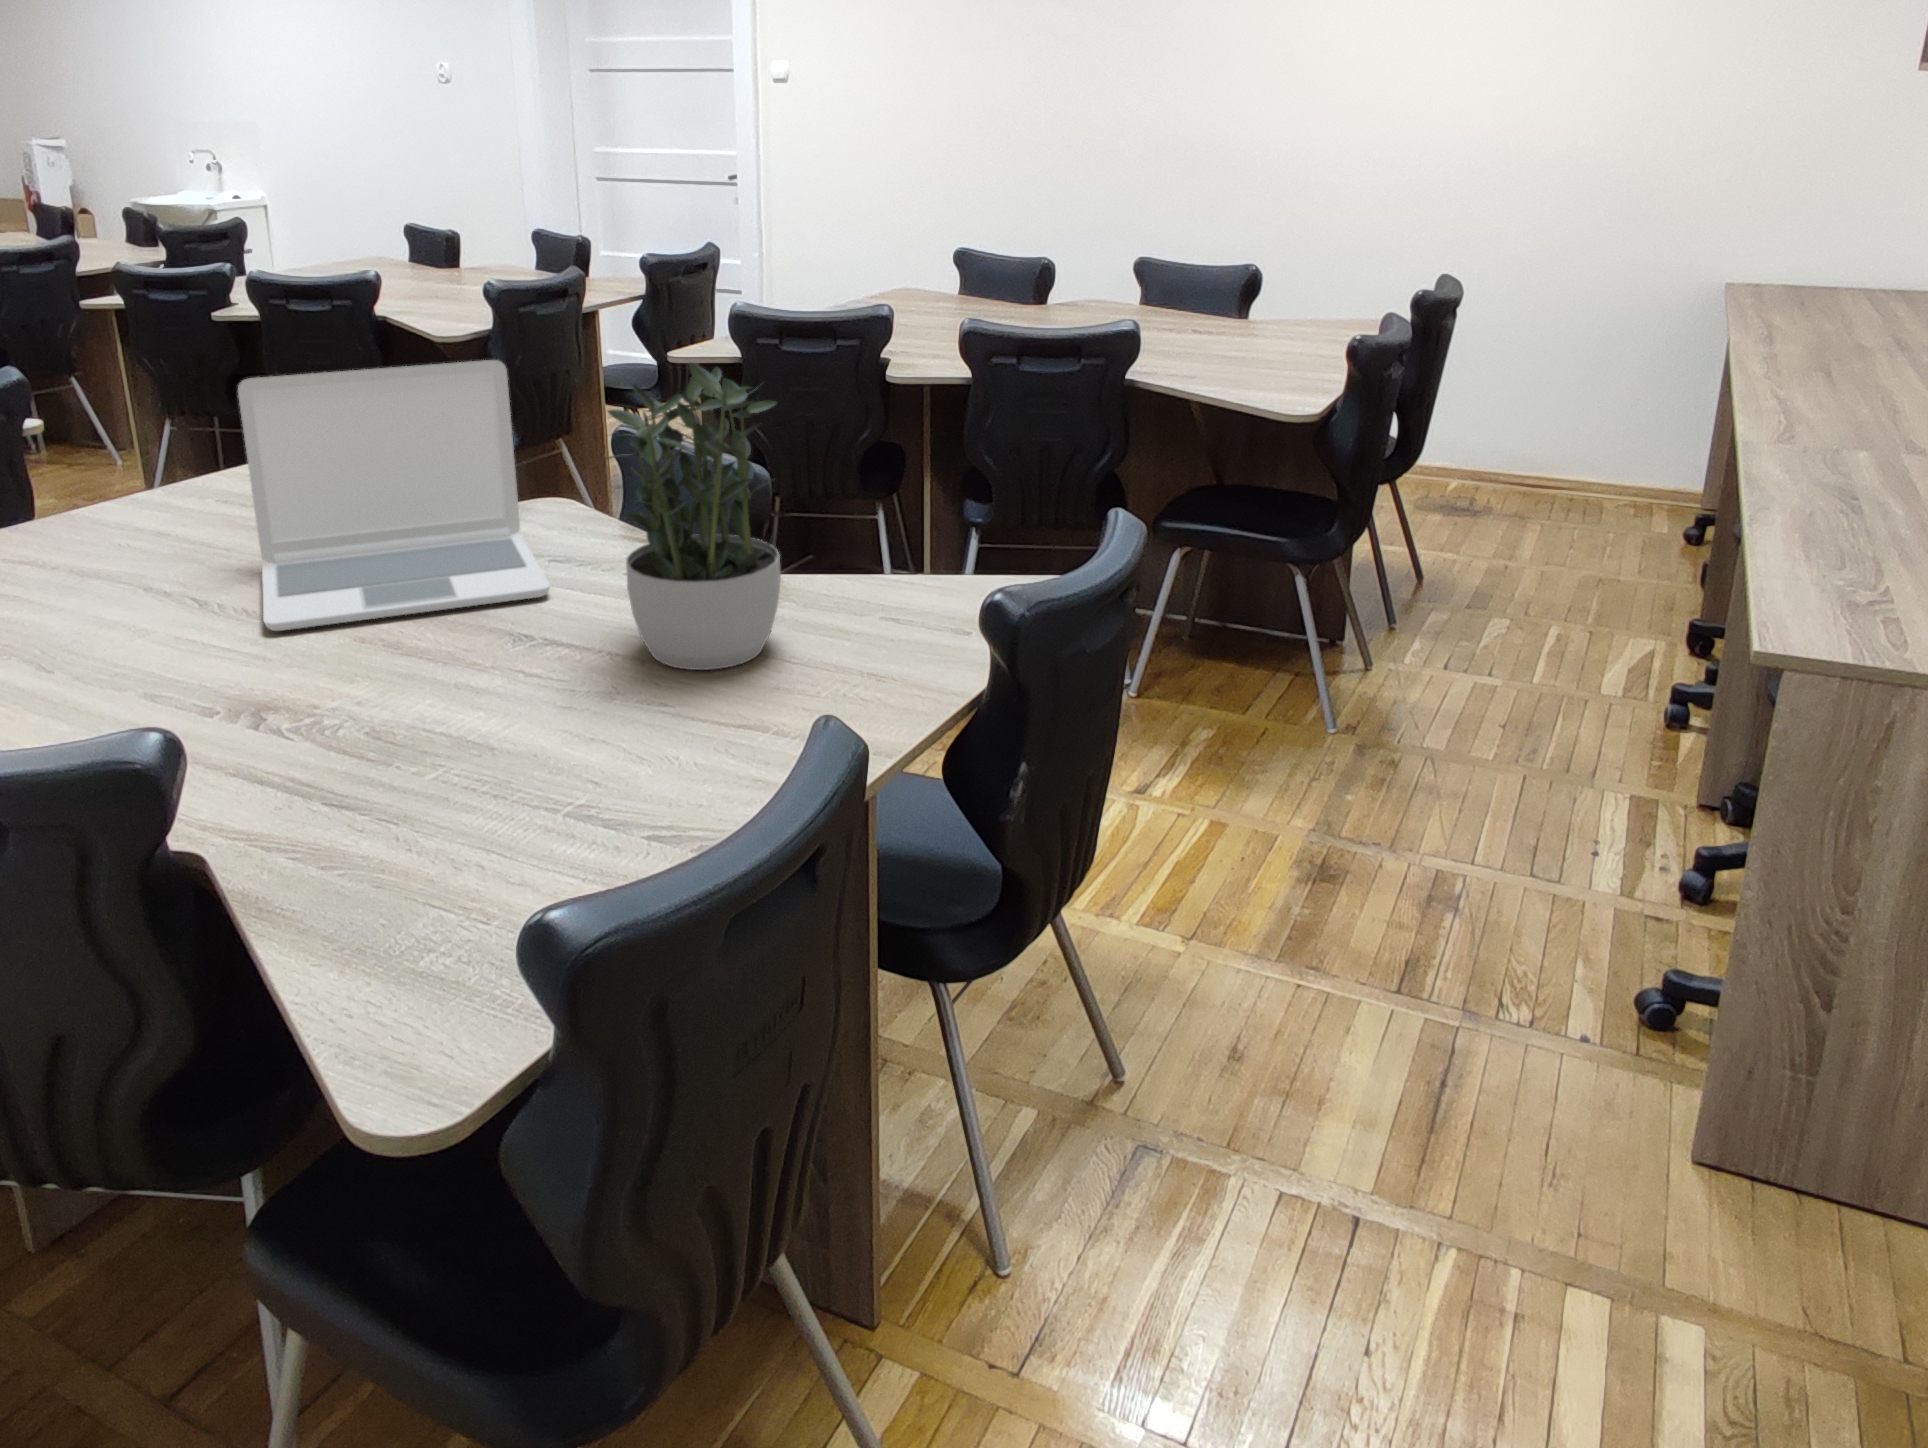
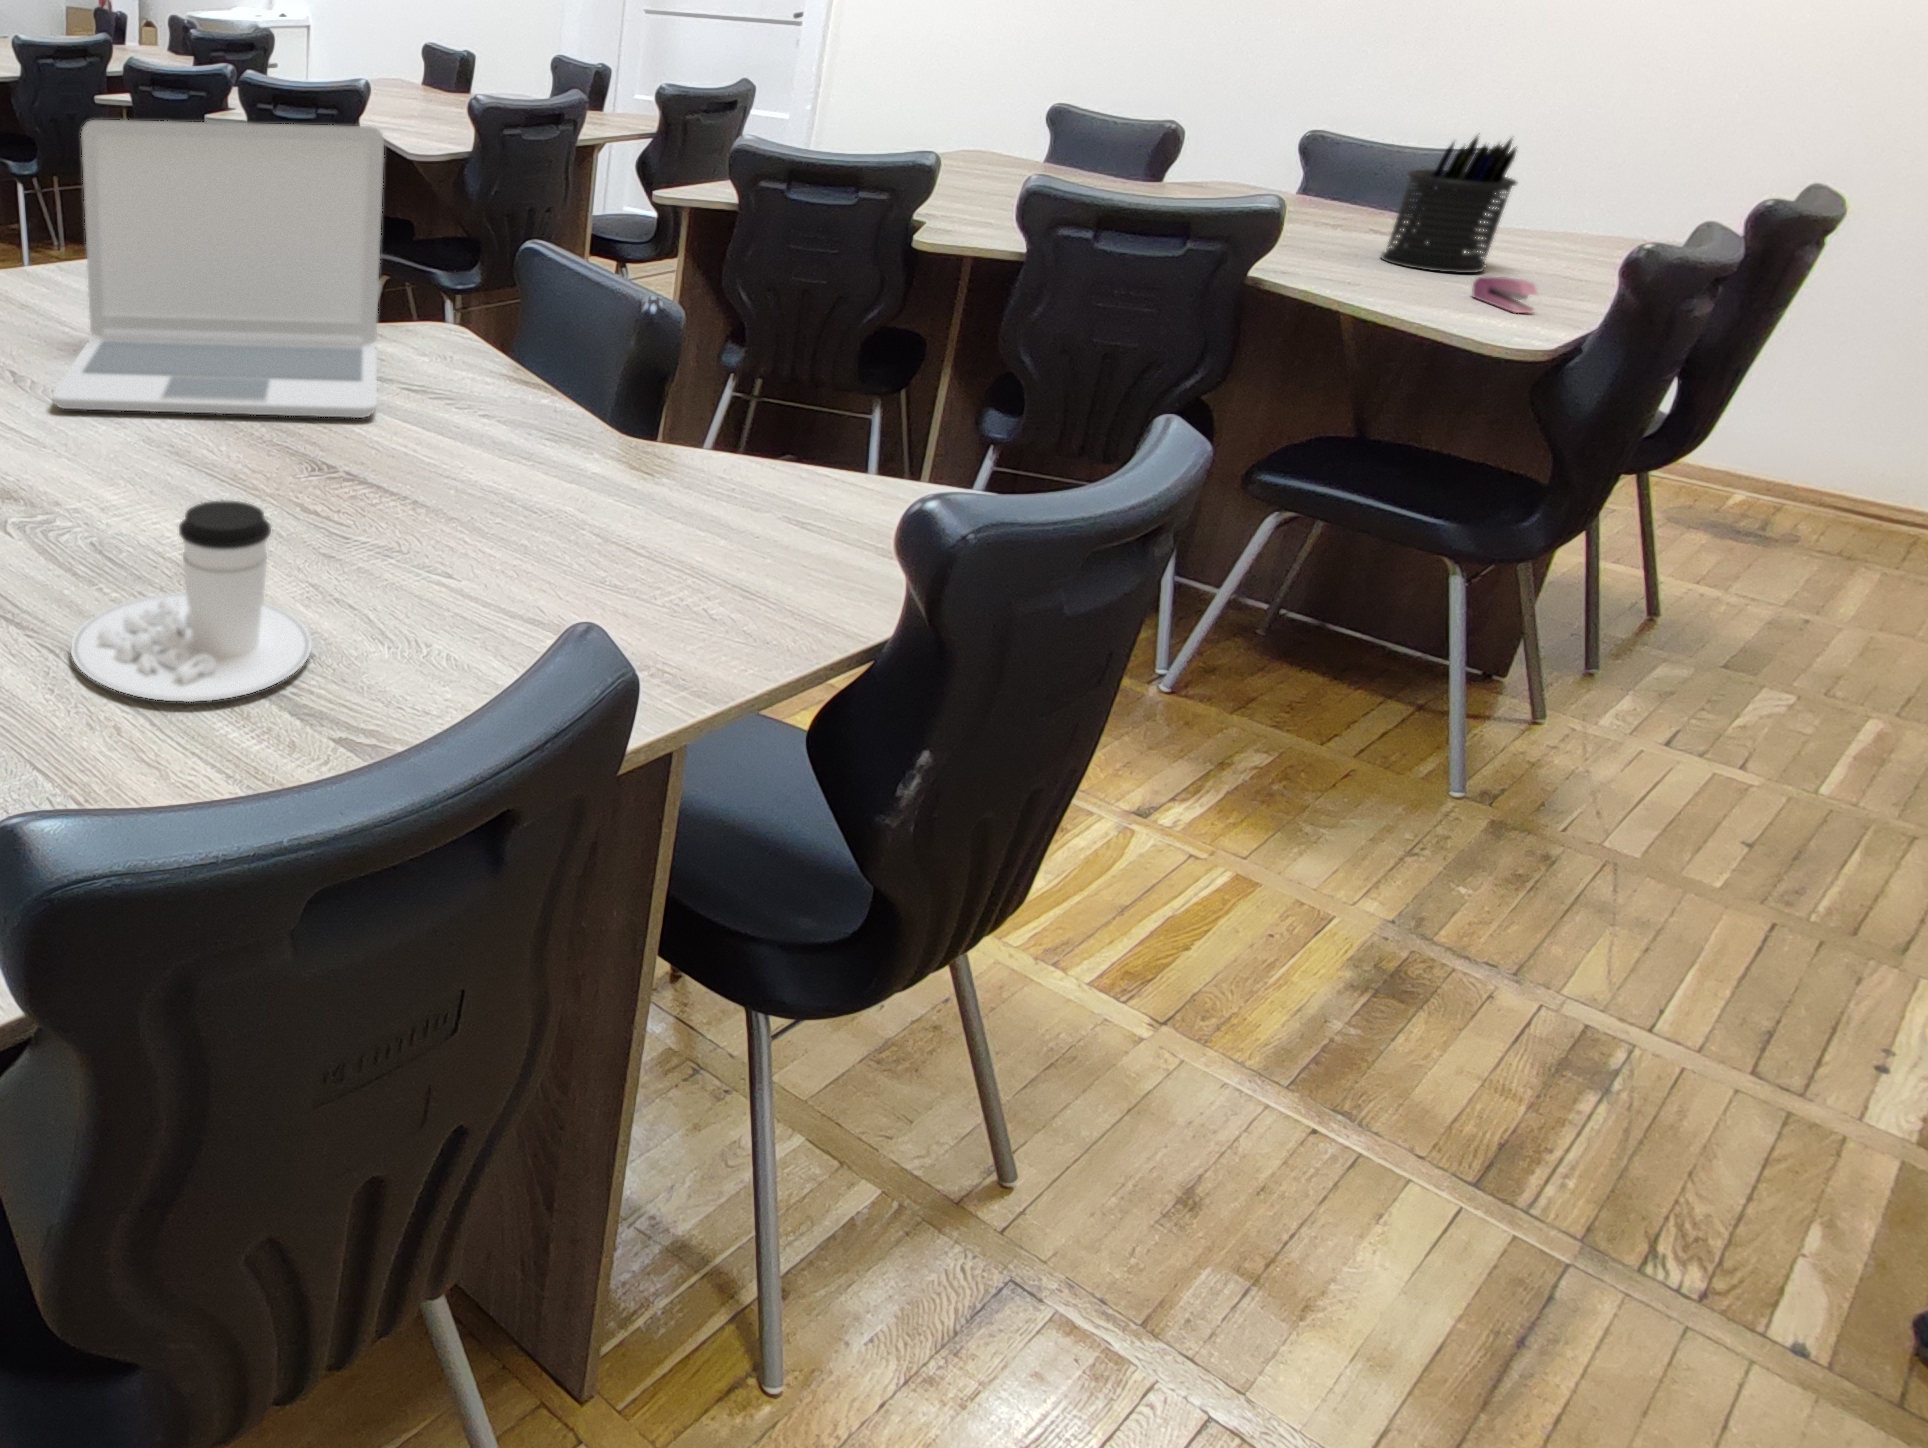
pen holder: none [1209,265,1279,364] -> present [1382,137,1518,273]
potted plant: present [605,363,781,670] -> none [417,110,672,538]
stapler: none [1268,367,1307,391] -> present [1473,277,1537,313]
coffee cup: none [414,680,603,840] -> present [71,501,312,702]

